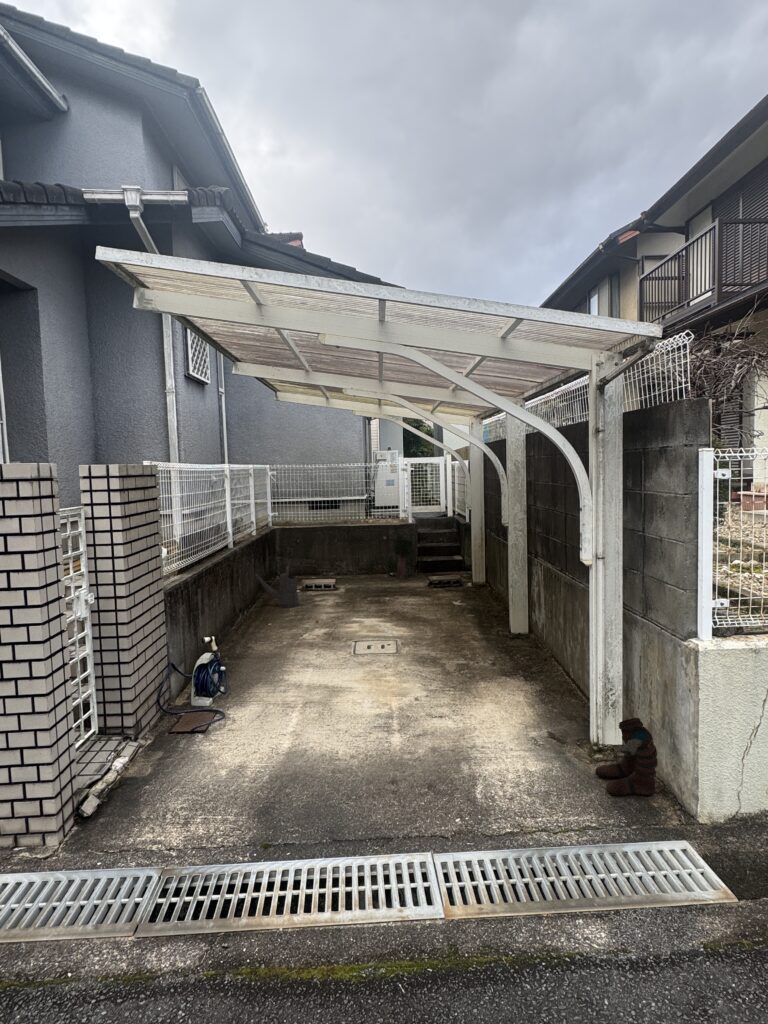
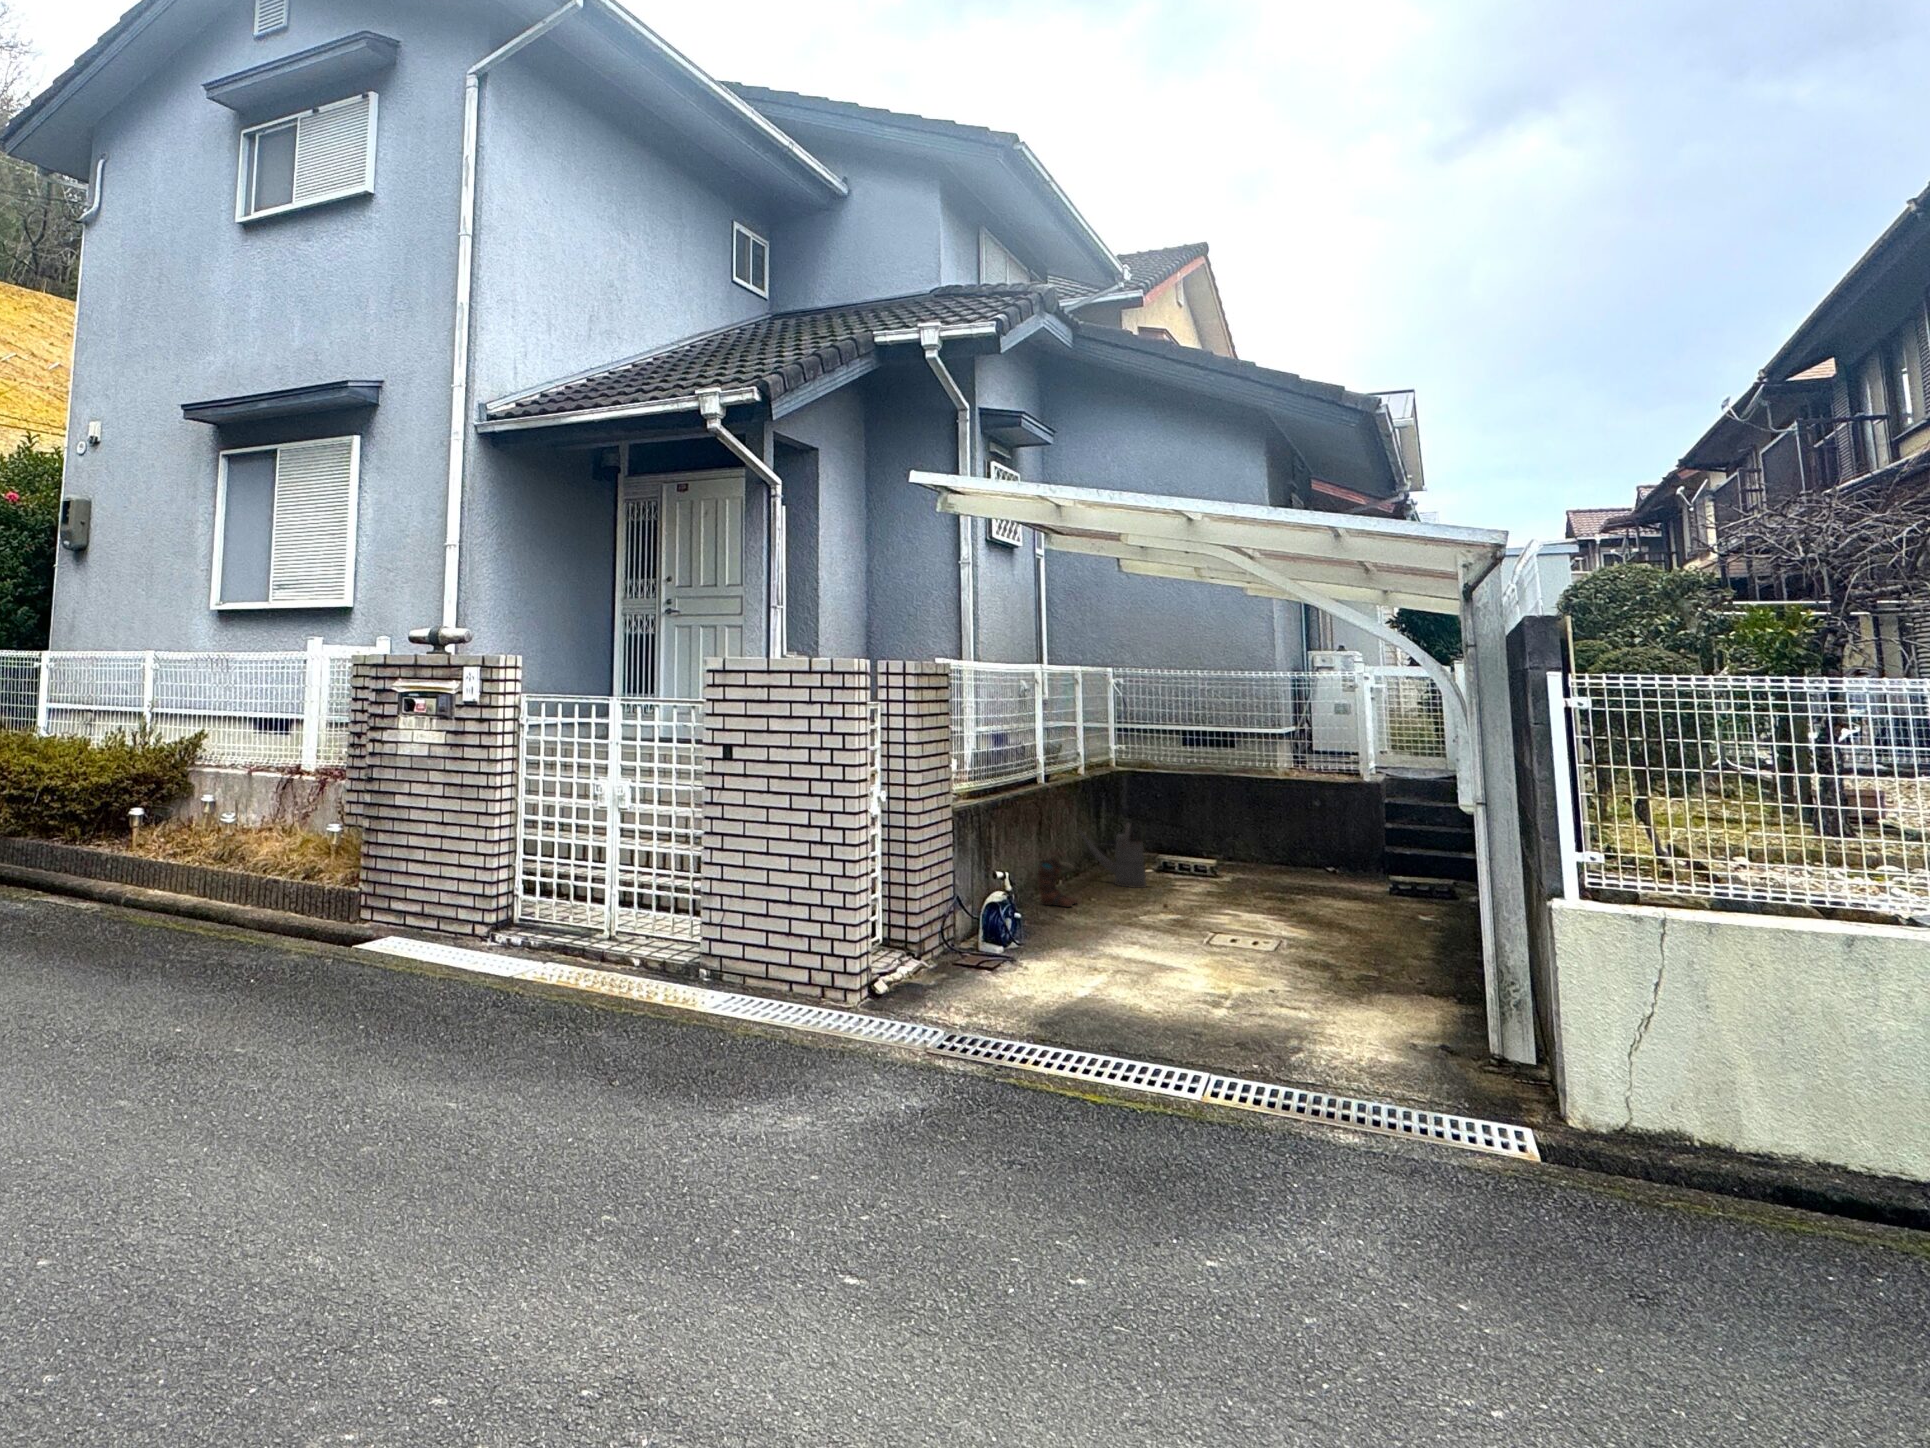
potted plant: present [386,536,414,579] -> none [1322,801,1380,881]
boots: present [595,718,658,796] -> present [1037,857,1077,907]

